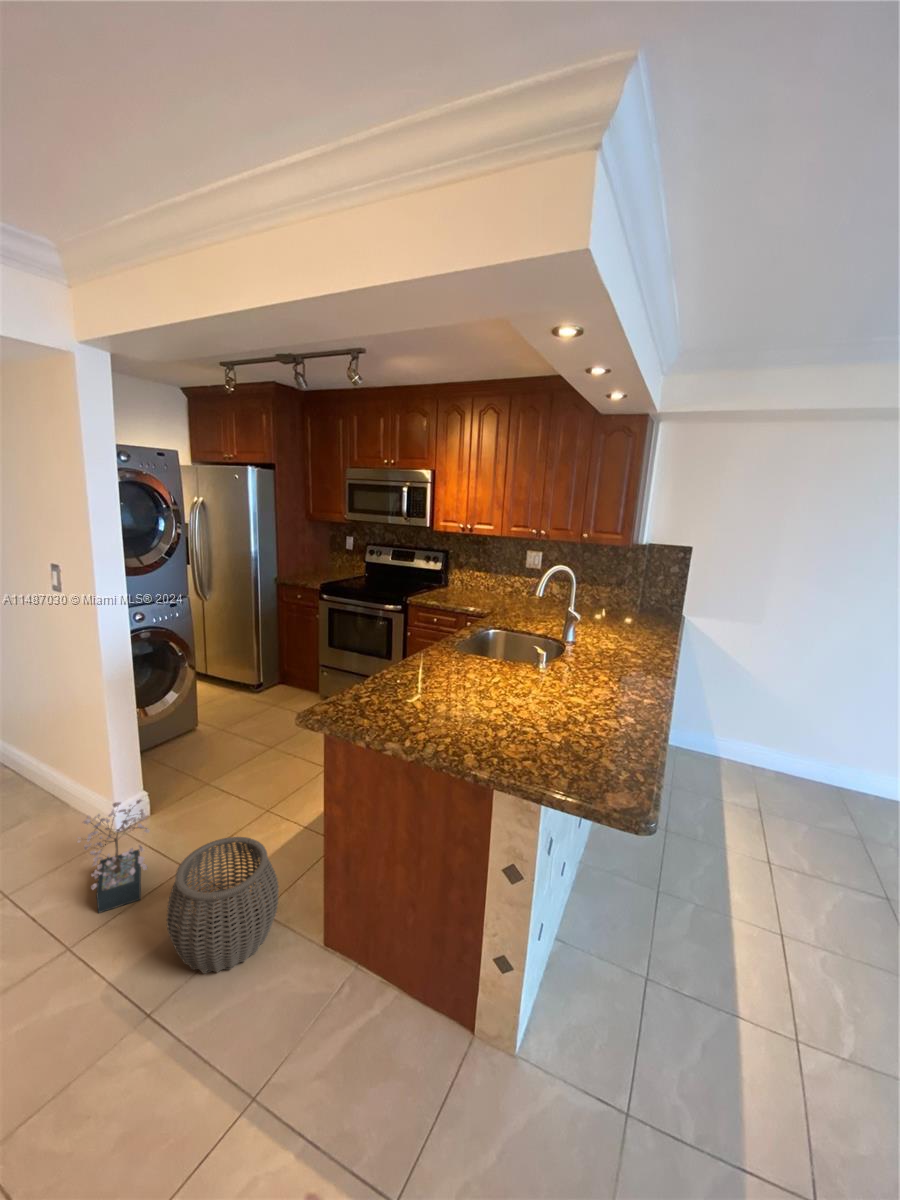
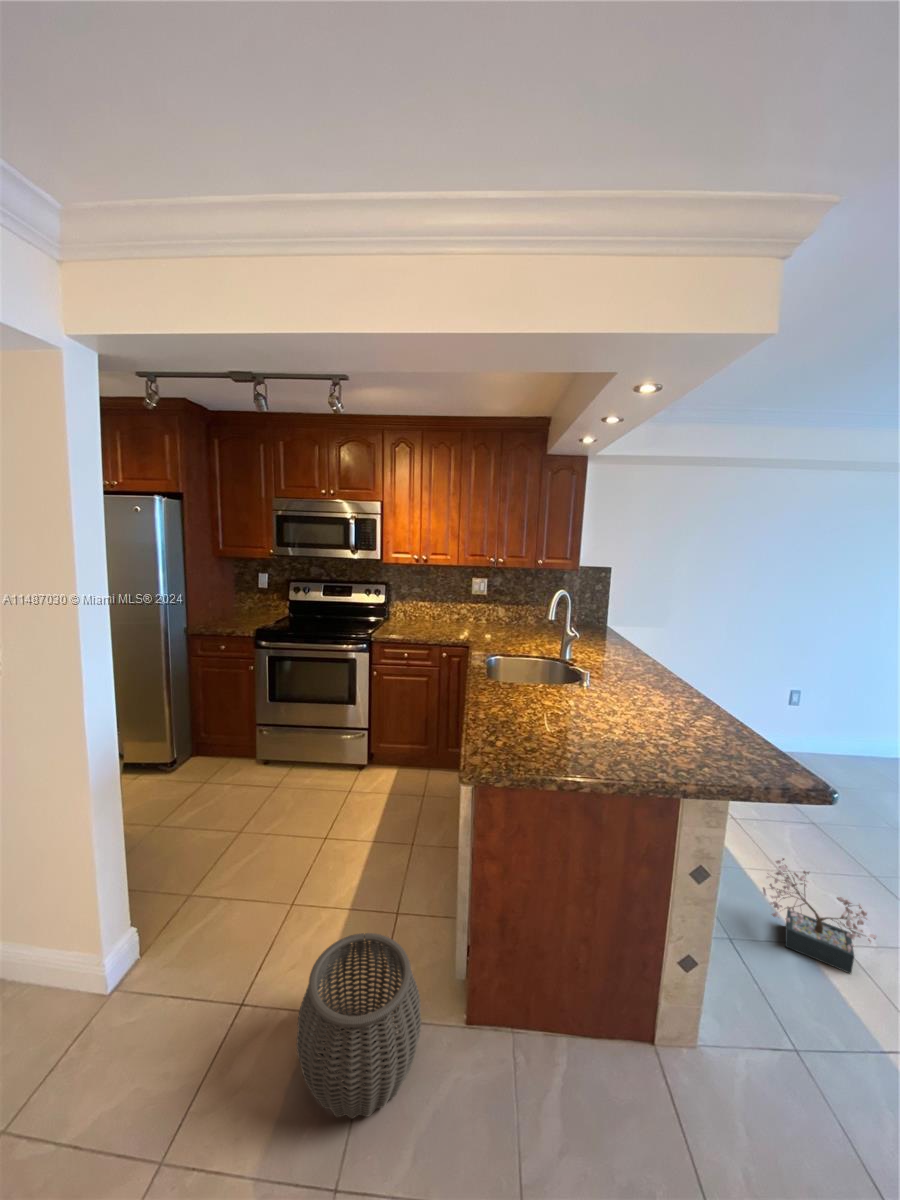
decorative plant: present [78,799,149,913] -> present [763,858,877,974]

